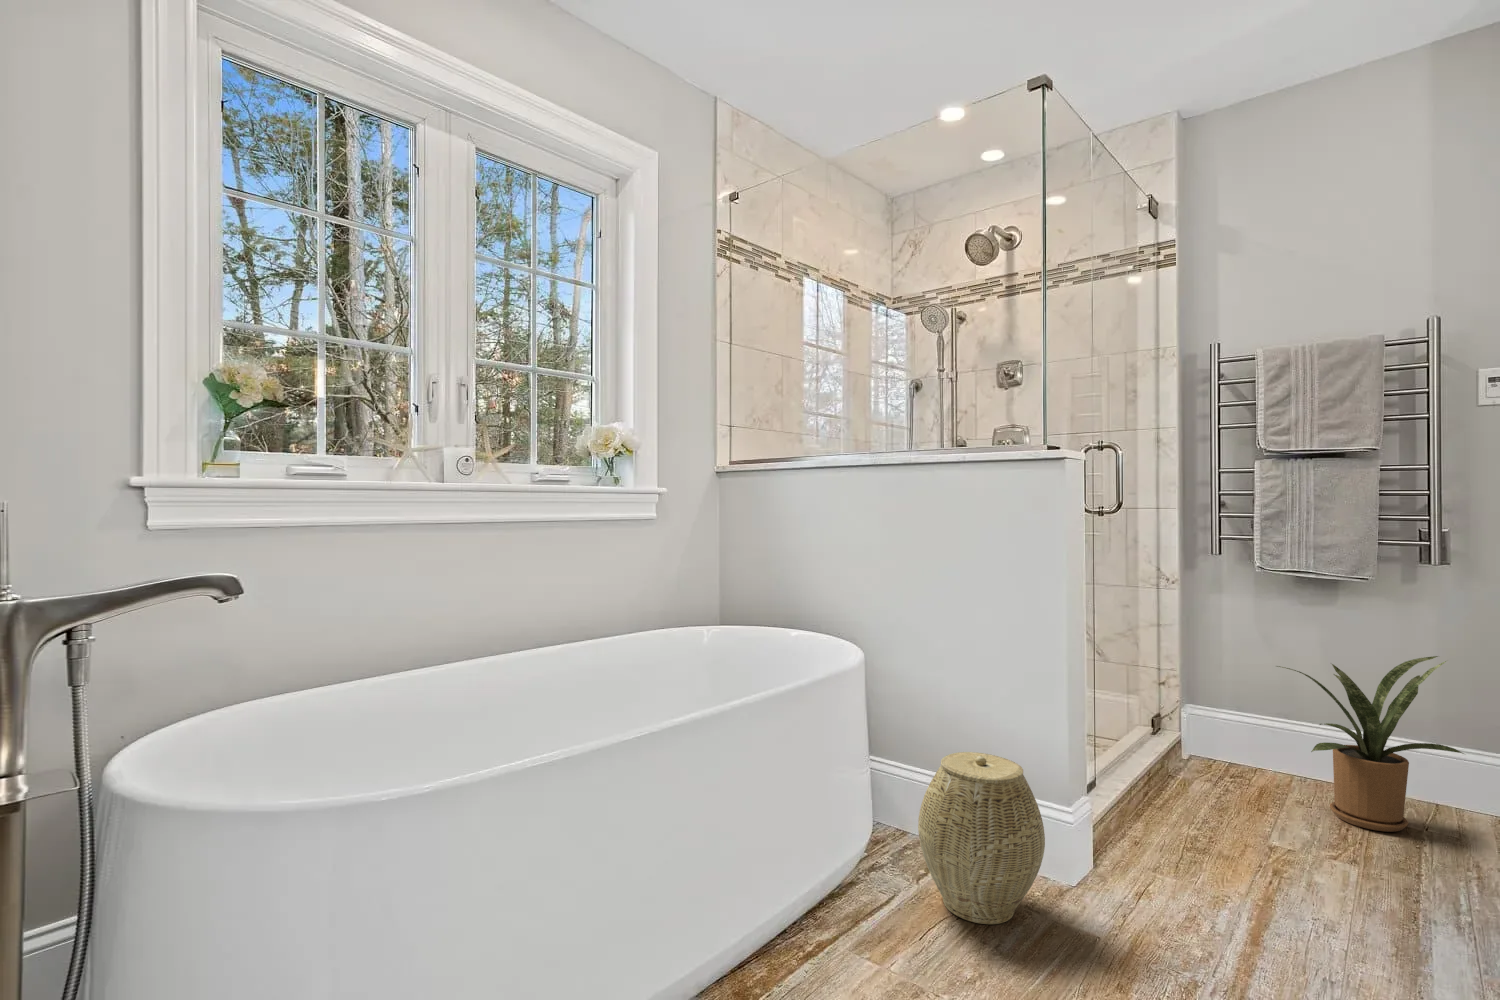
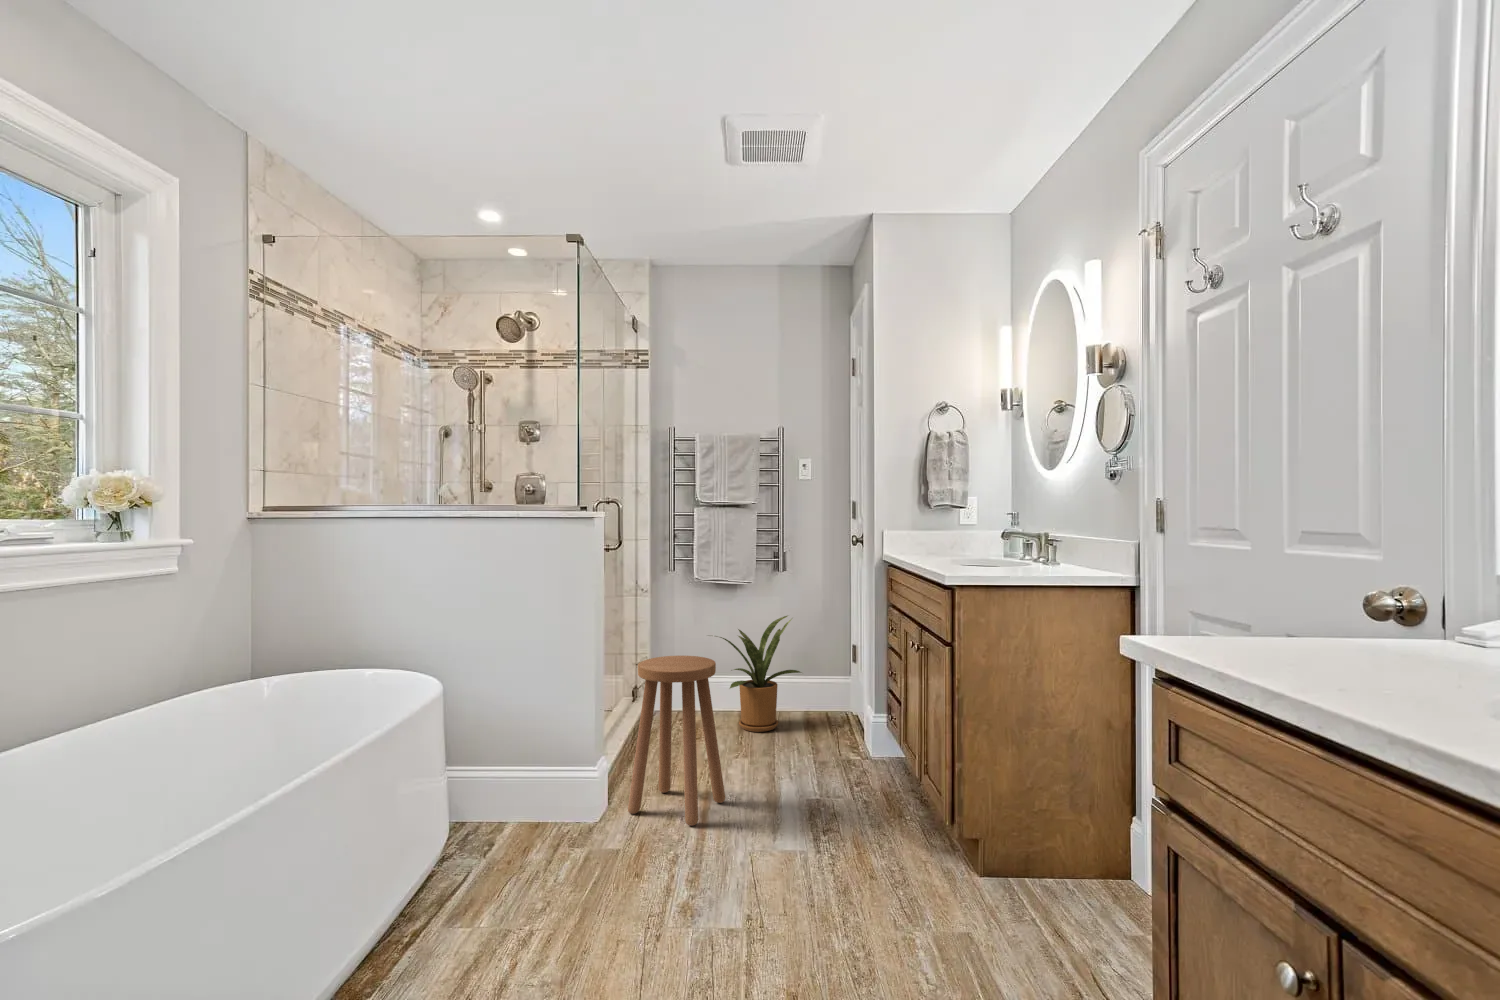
stool: none [1118,682,1284,943] -> present [628,656,725,826]
woven basket: present [918,752,1045,924] -> none [485,737,584,871]

